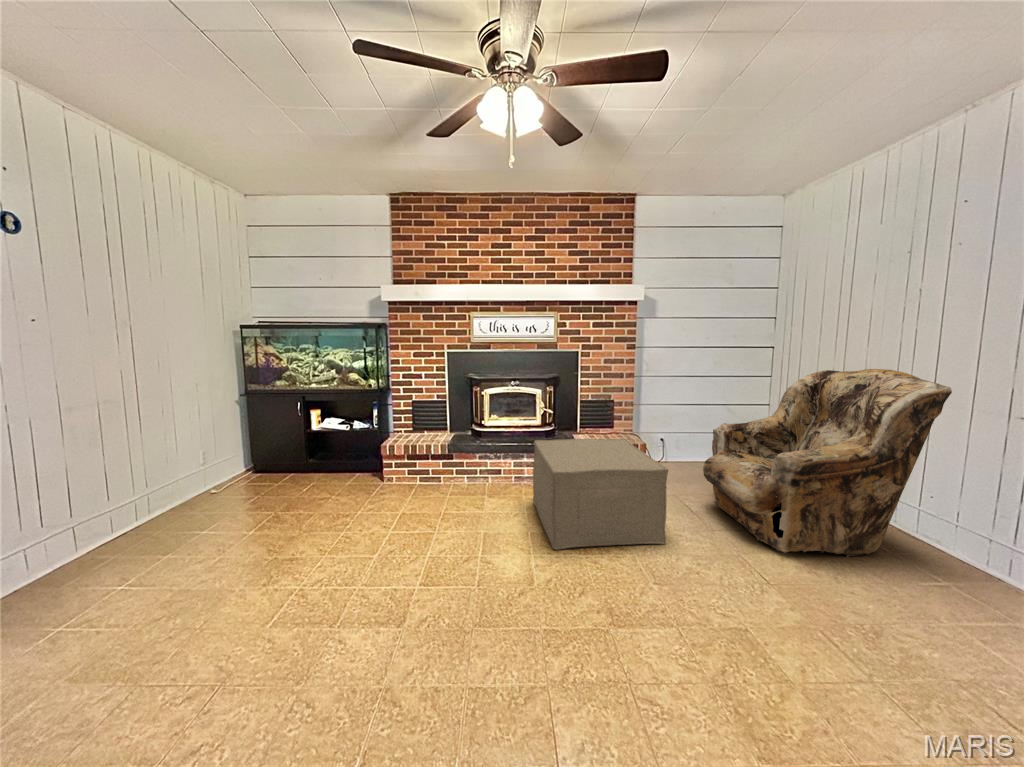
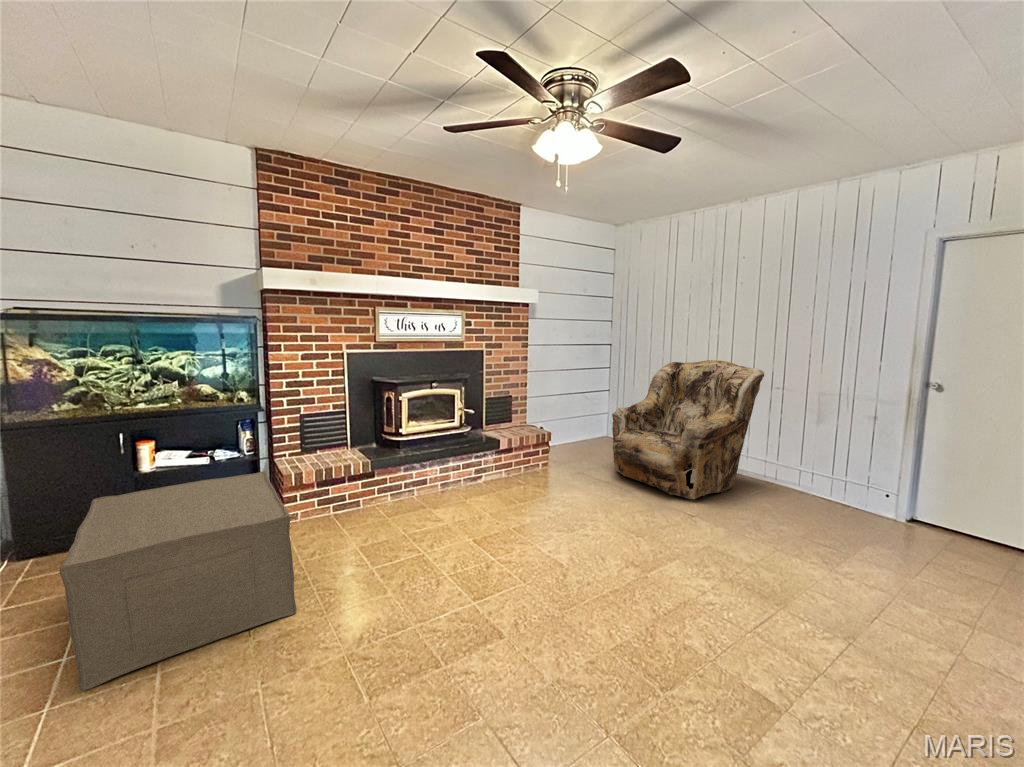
ottoman: present [533,439,668,550] -> present [59,471,297,690]

